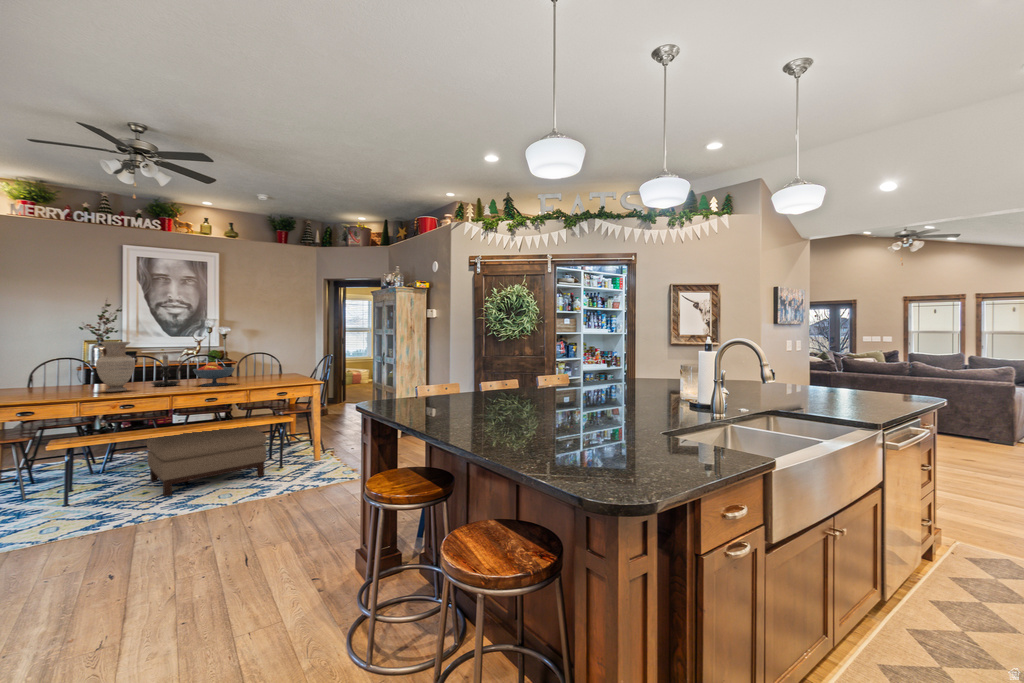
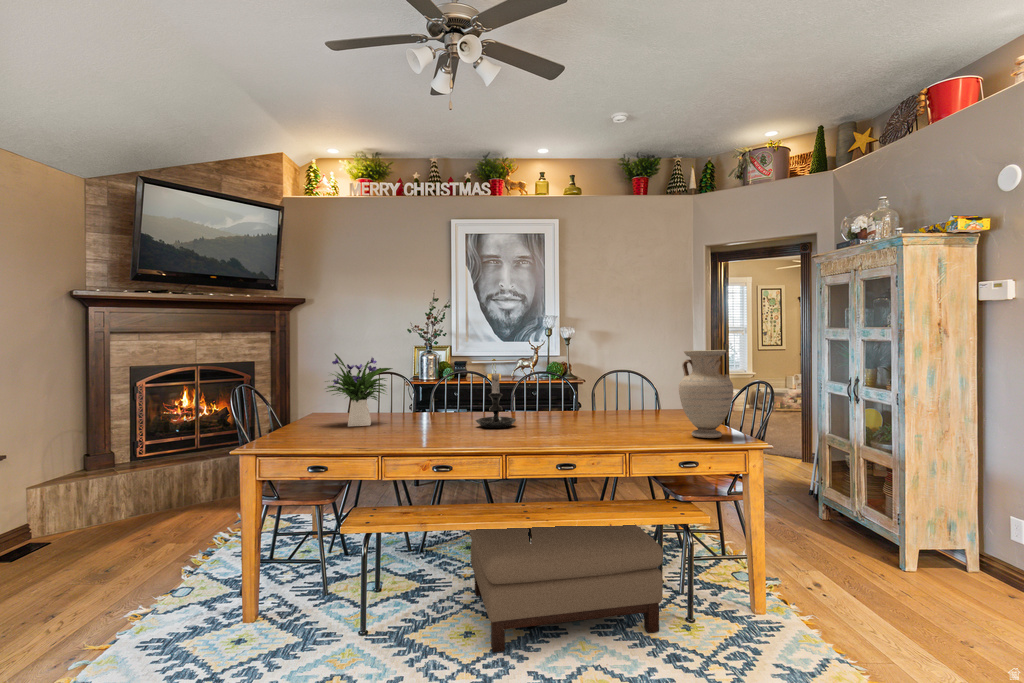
flower arrangement: none [16,342,81,392] -> present [327,354,392,426]
vase: present [96,342,135,392] -> present [679,350,733,438]
fruit bowl: present [193,363,235,386] -> none [534,389,599,435]

